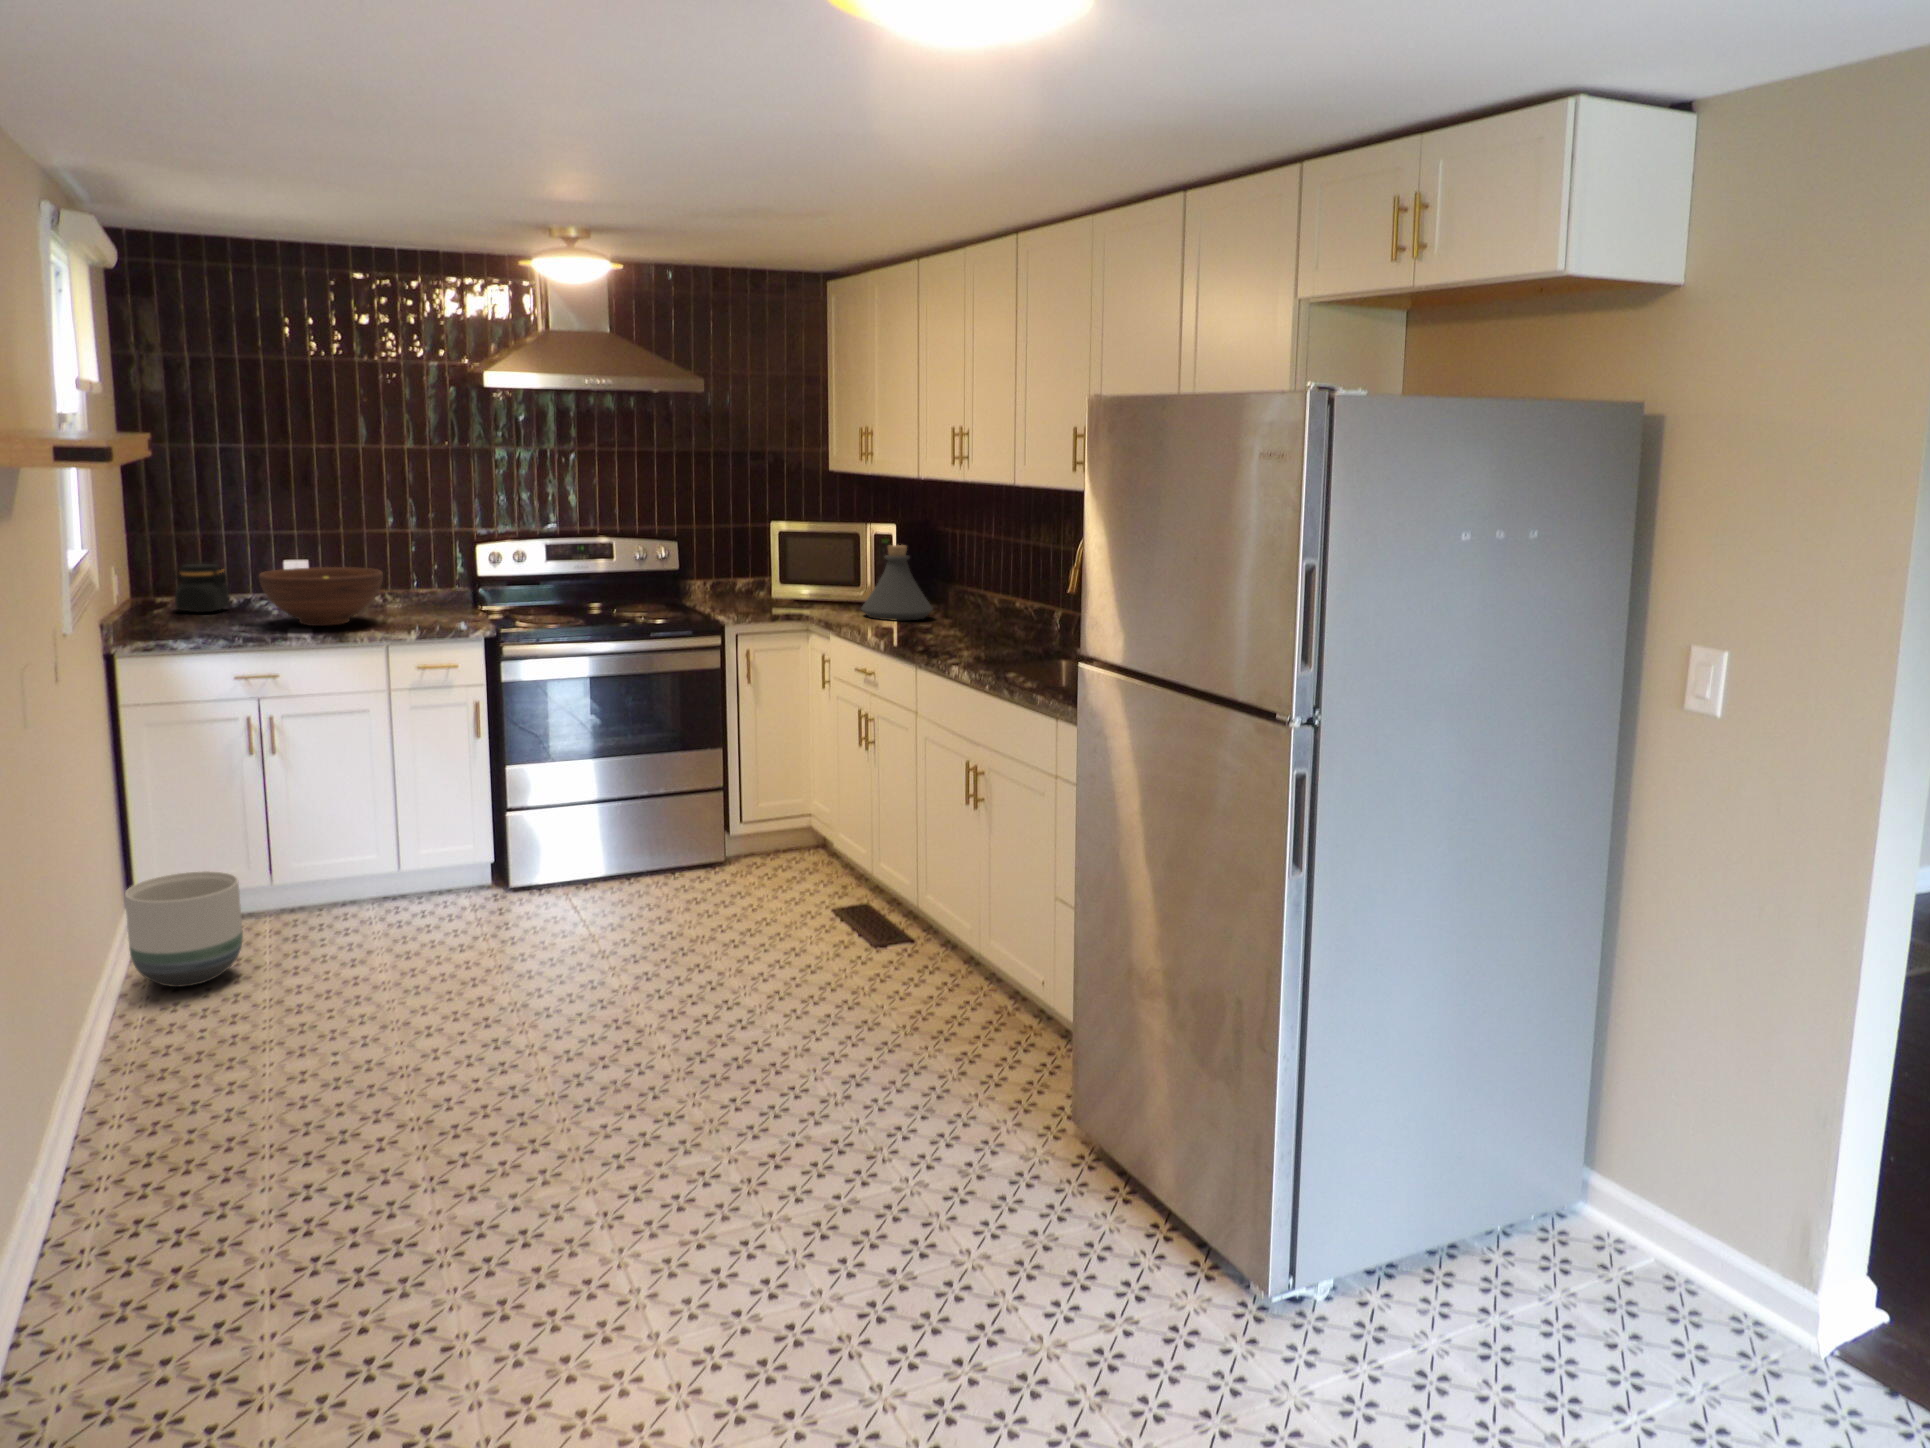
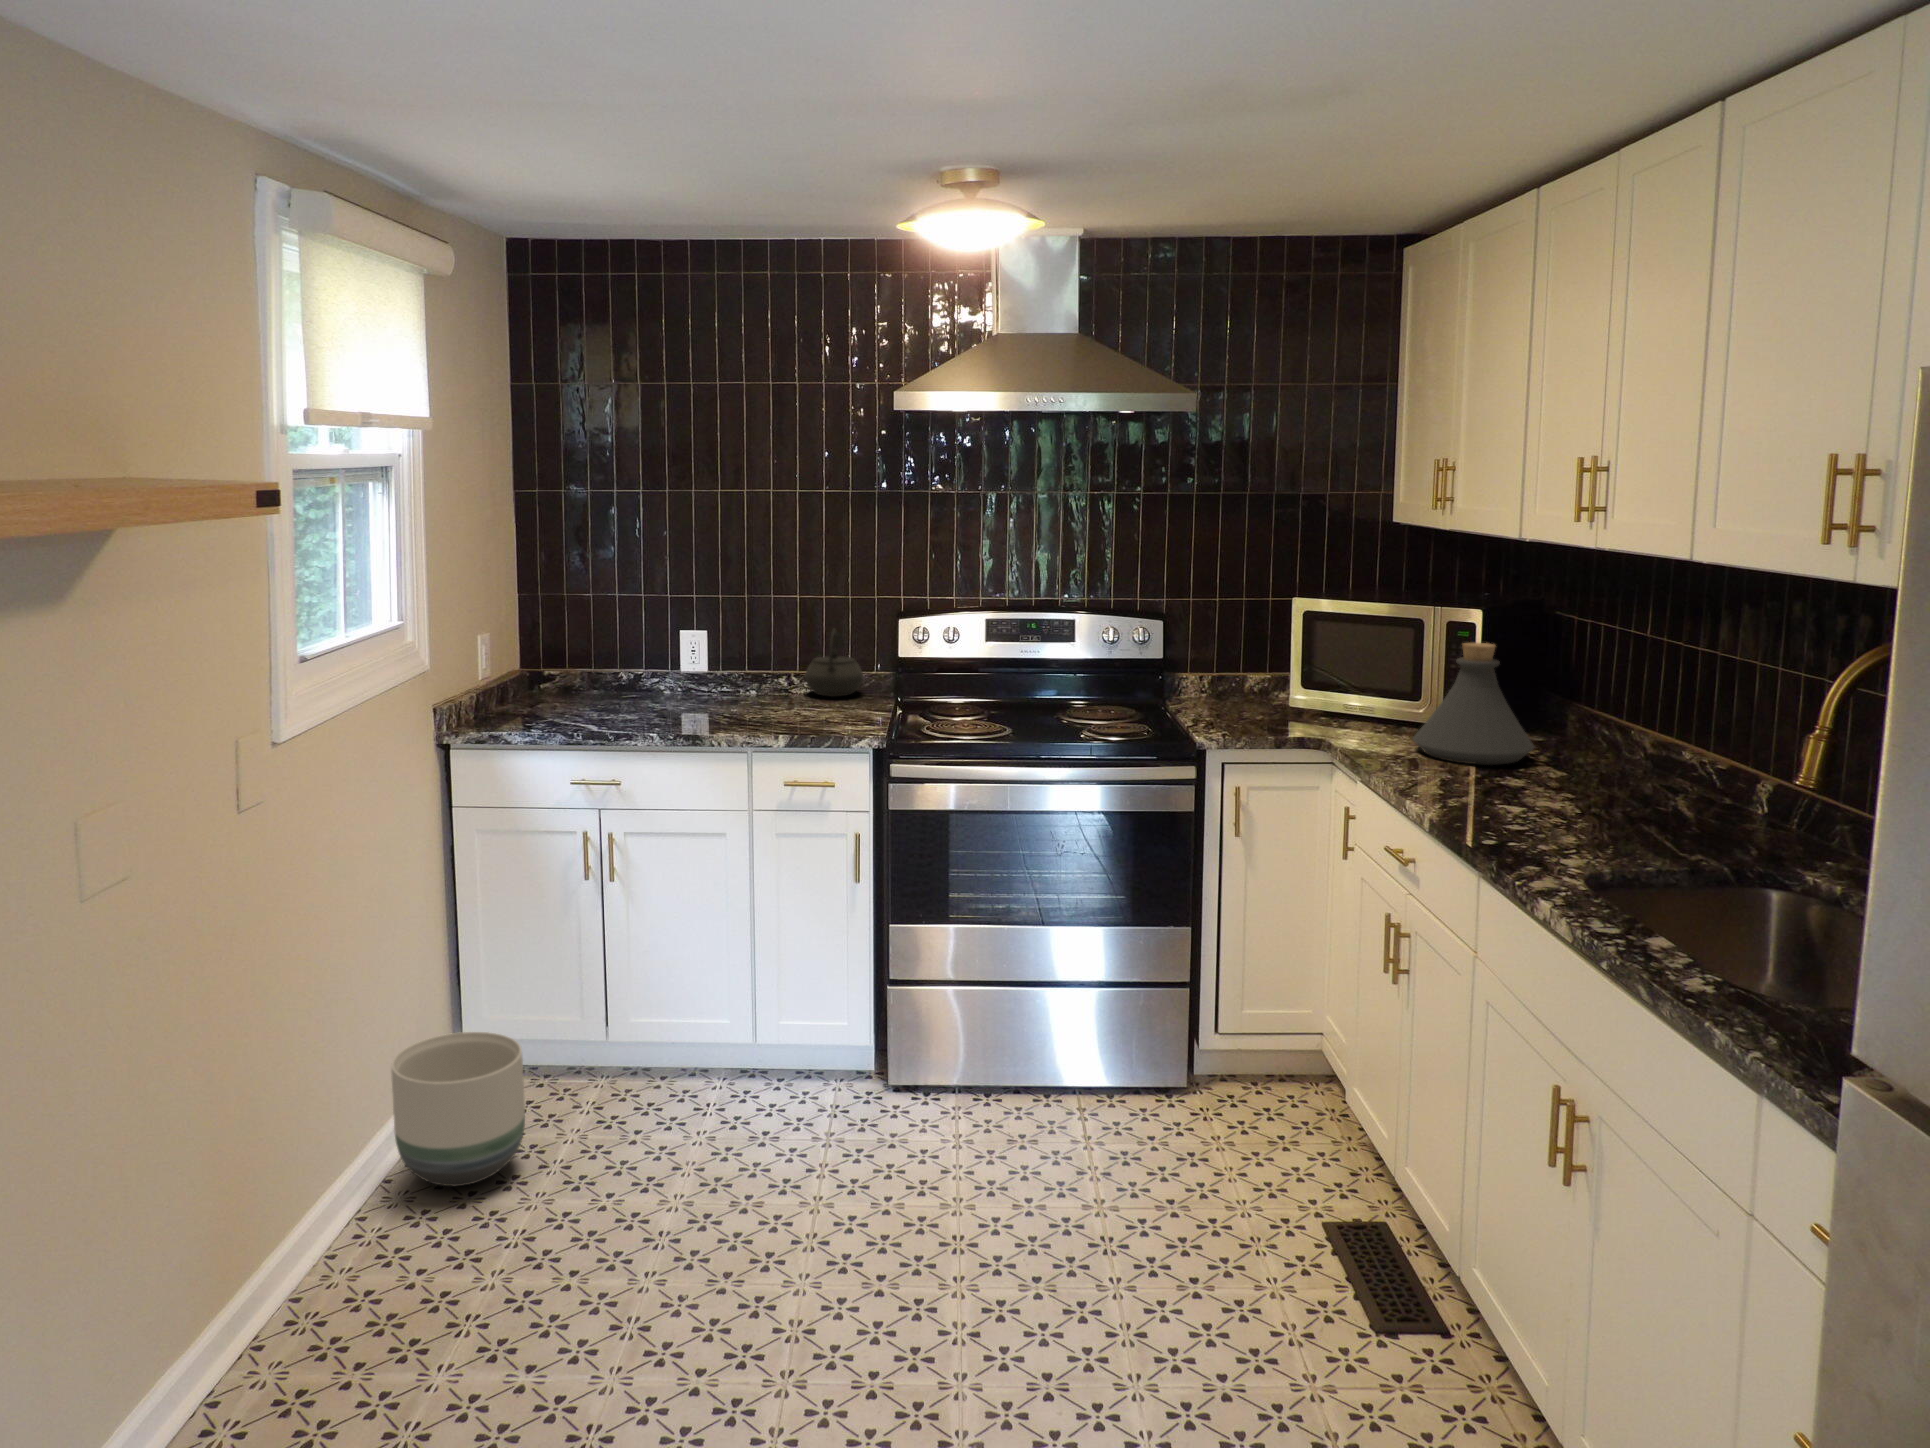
kettle: none [401,554,451,607] -> present [805,629,863,697]
jar: present [173,564,229,612] -> none [560,632,618,691]
fruit bowl: present [259,567,383,626] -> none [619,644,762,721]

